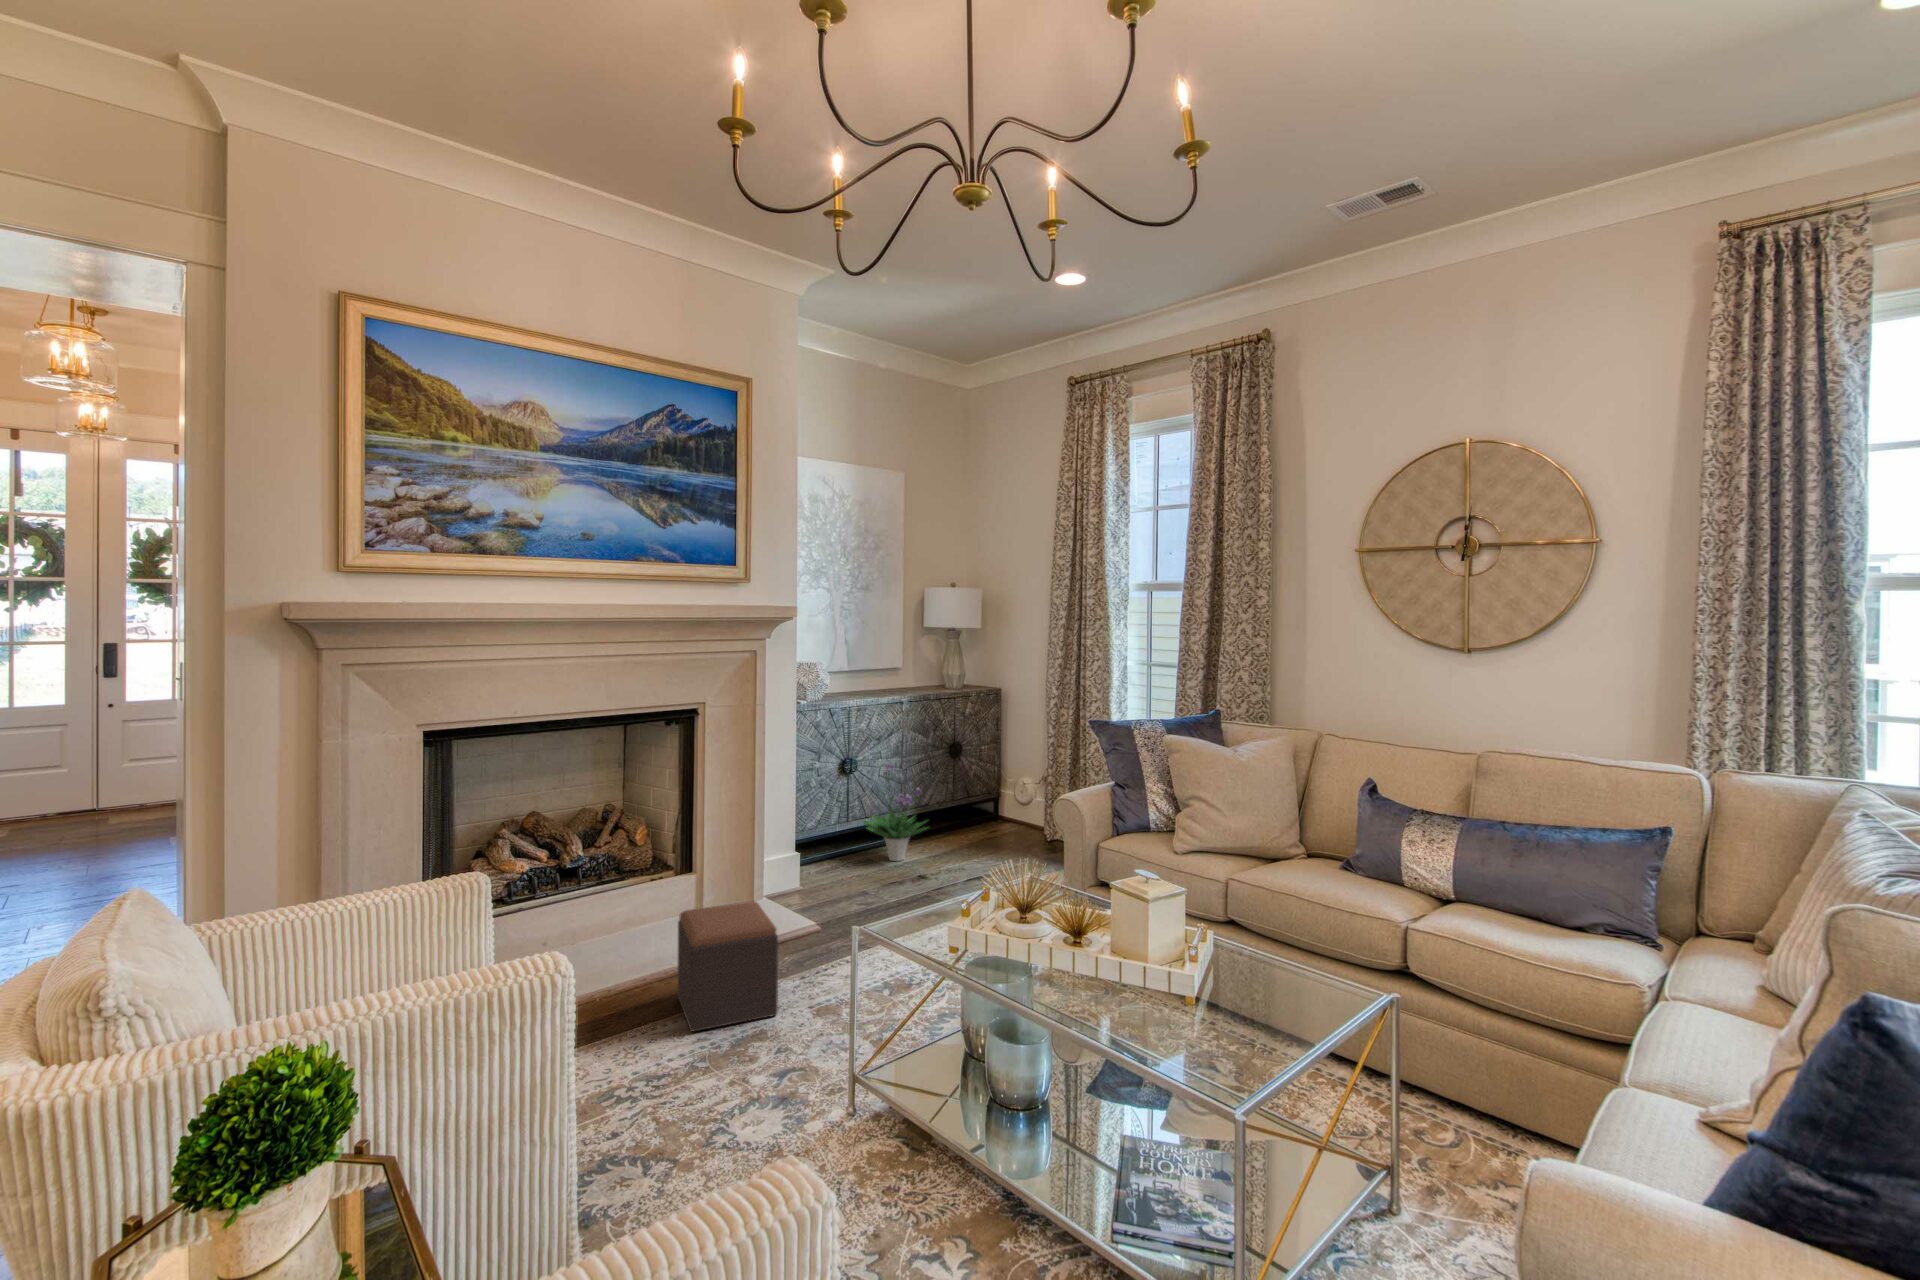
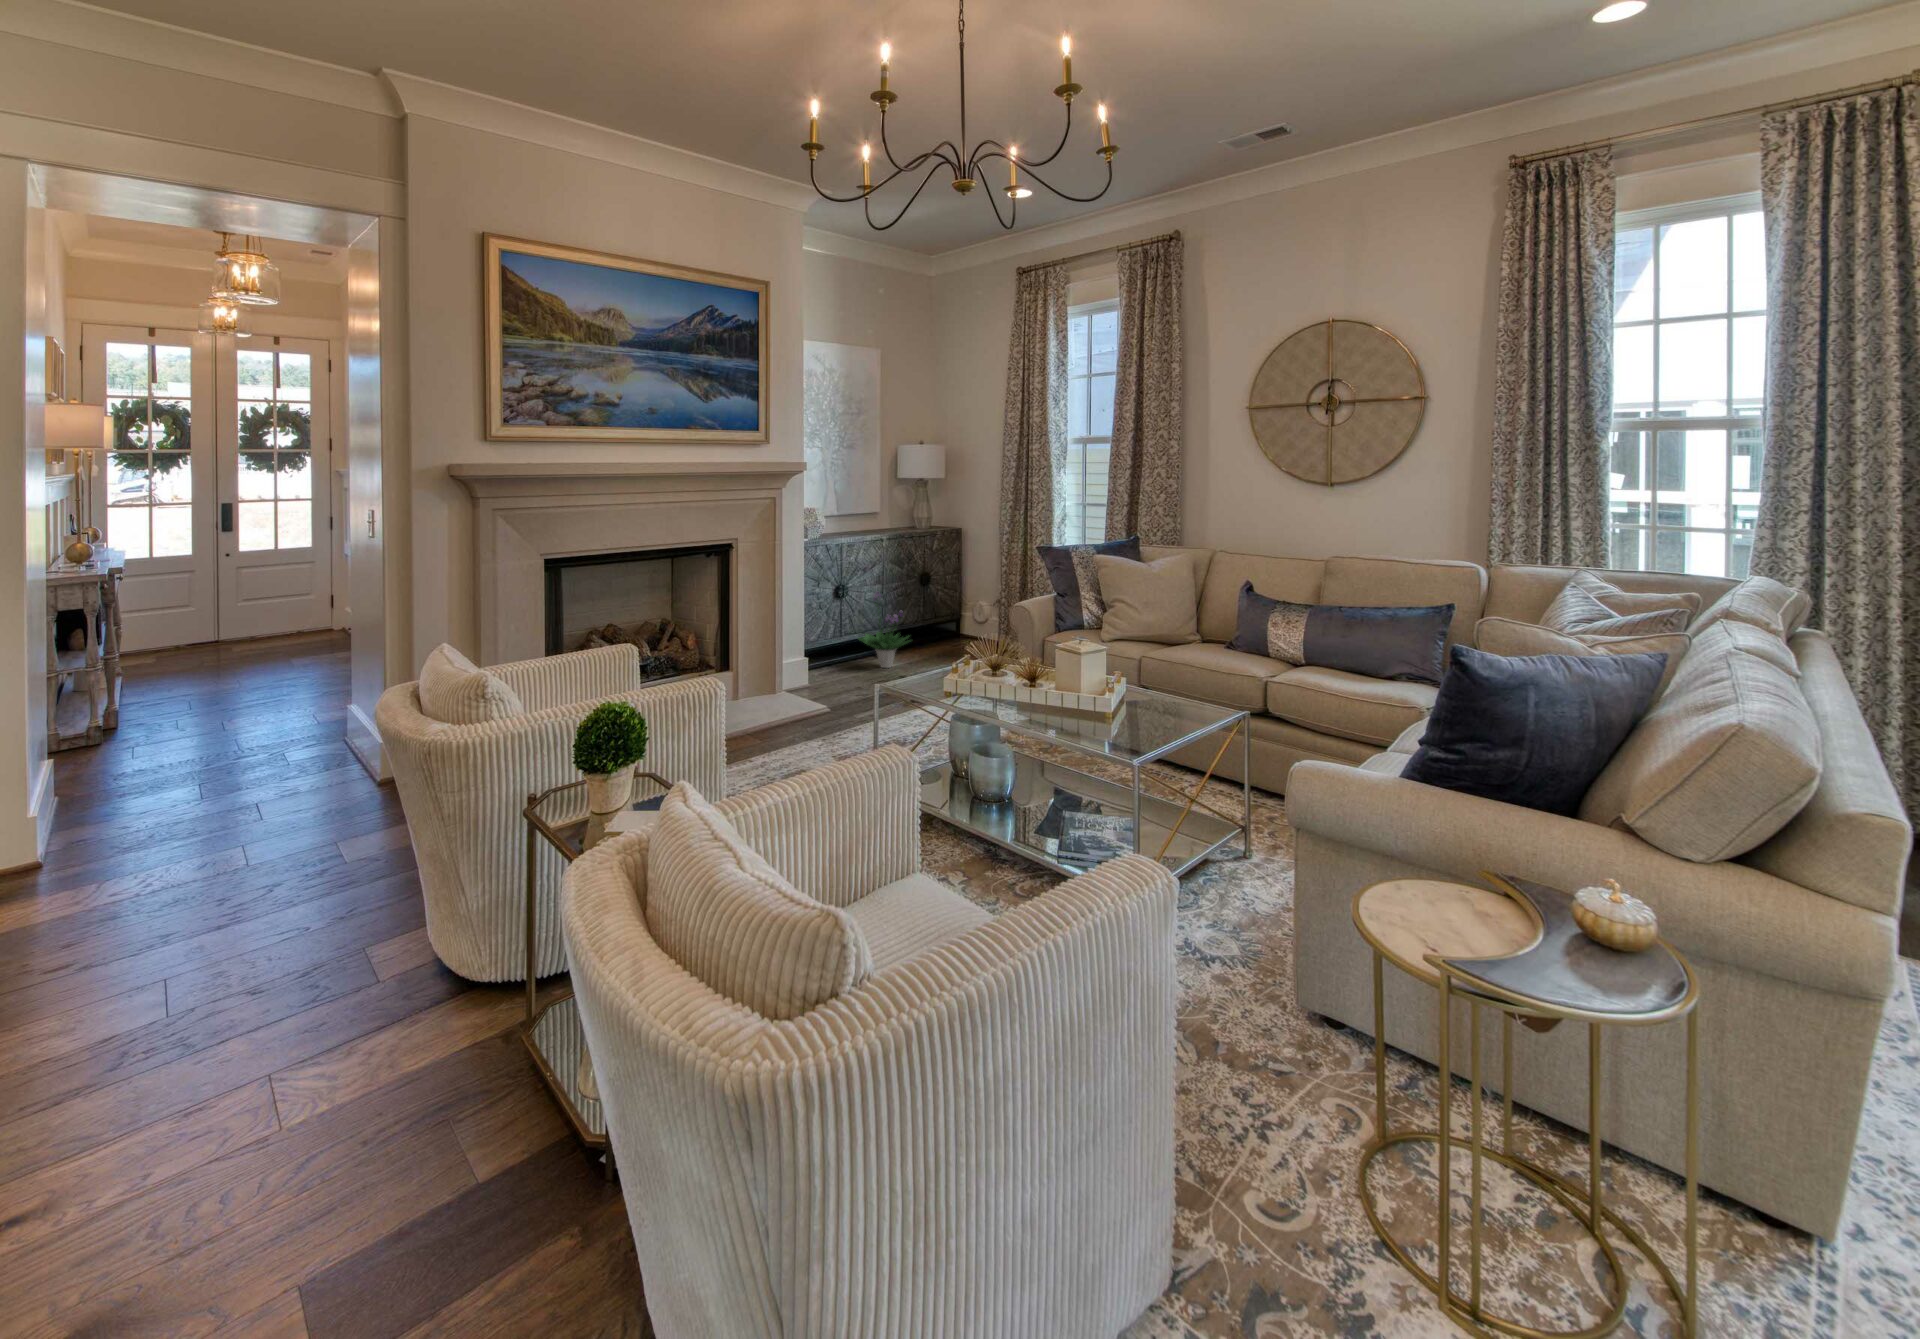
footstool: present [678,901,778,1031] -> none [758,676,833,754]

